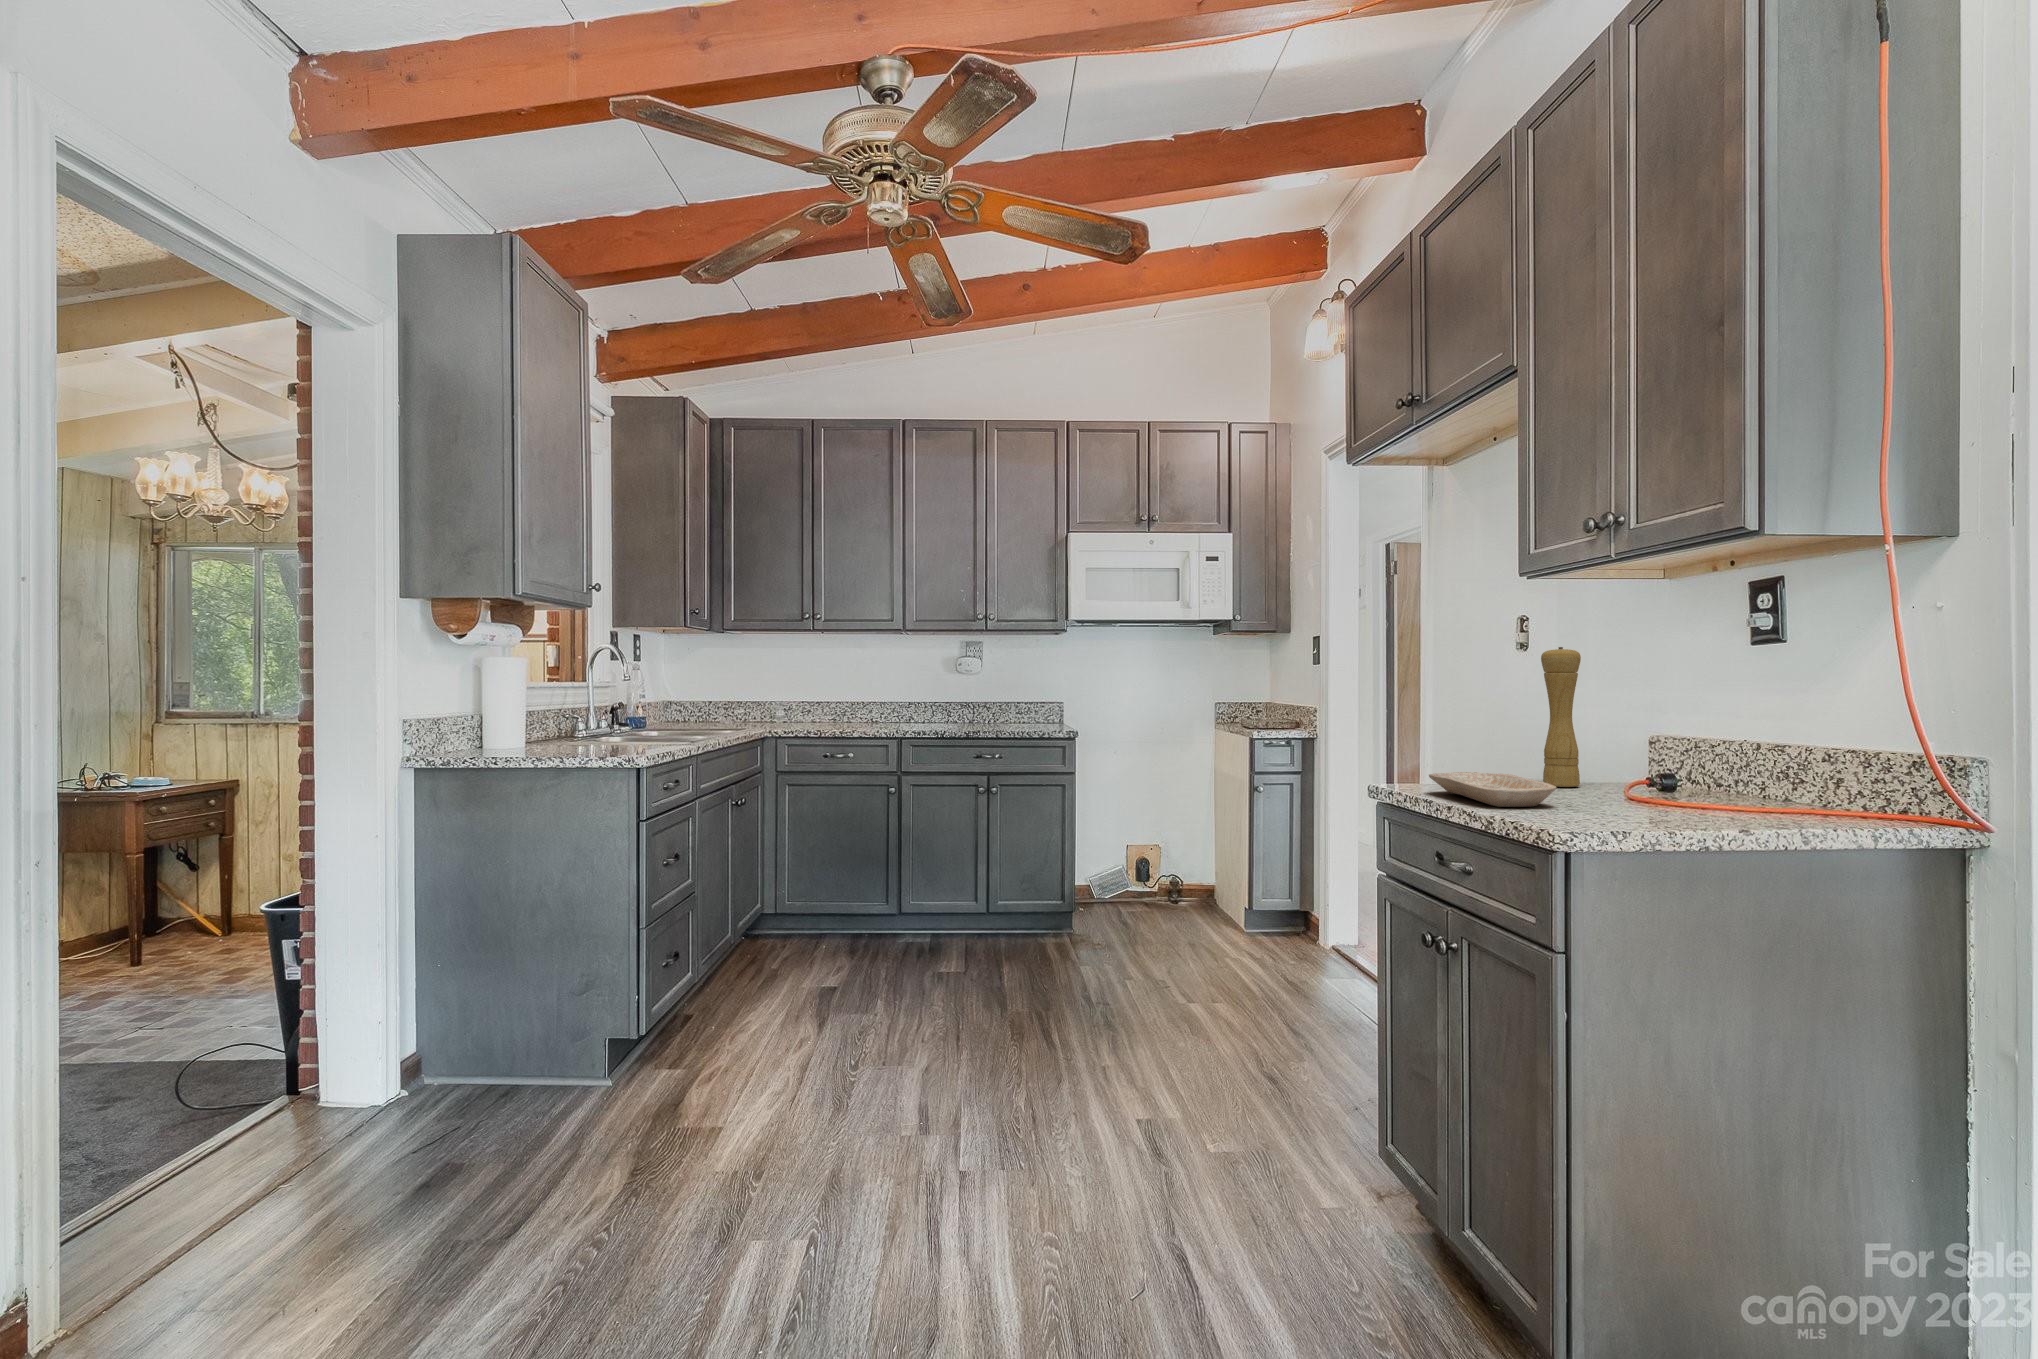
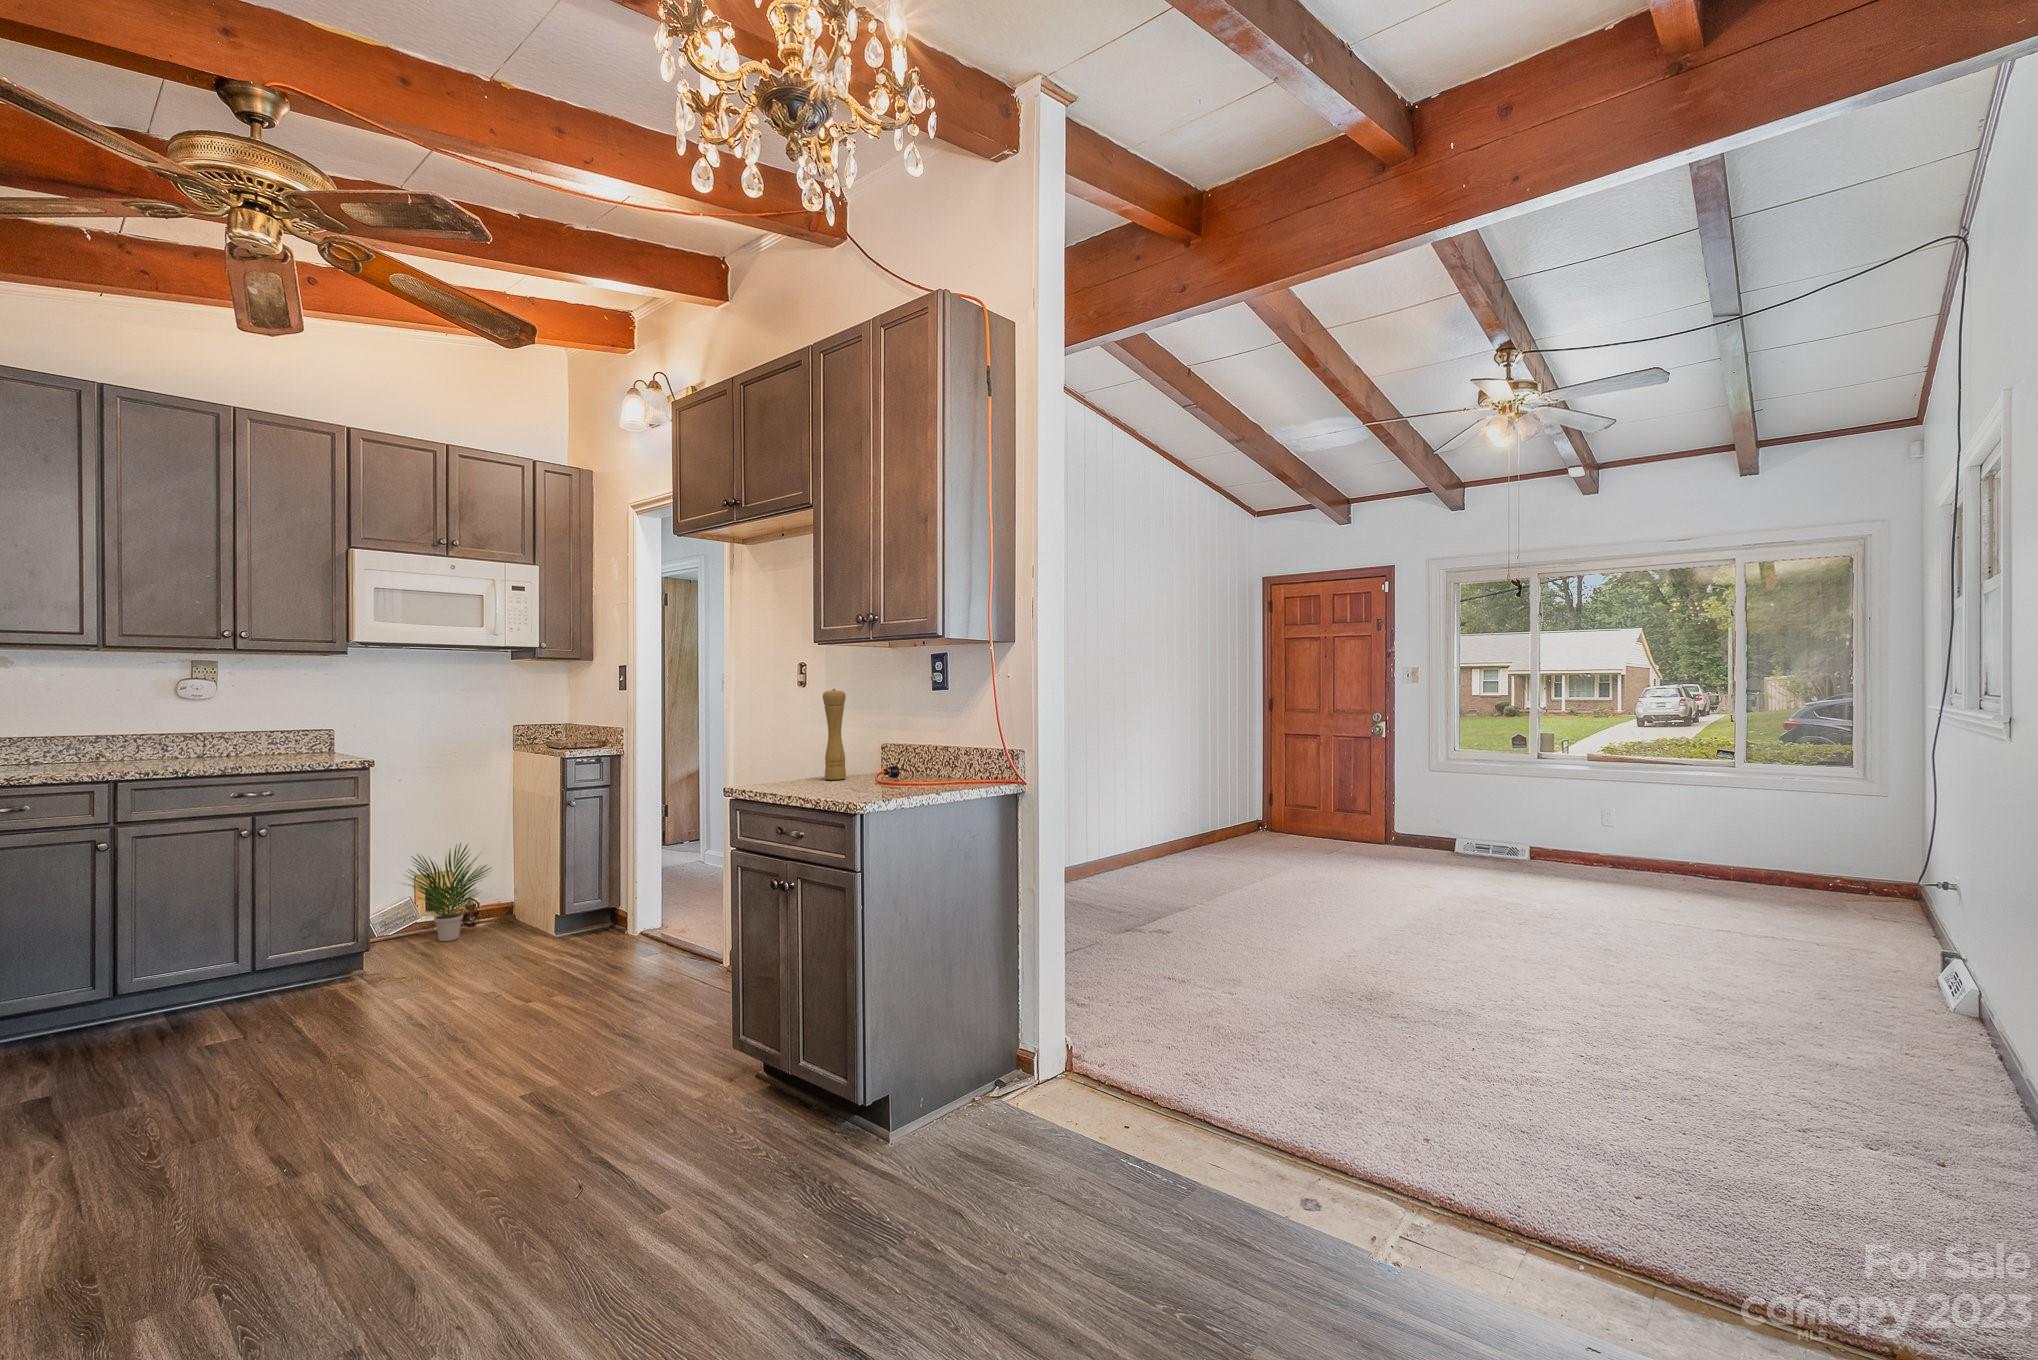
tray: present [1429,772,1556,807] -> none [760,774,844,796]
potted plant: none [1104,819,1192,919] -> present [405,843,492,941]

